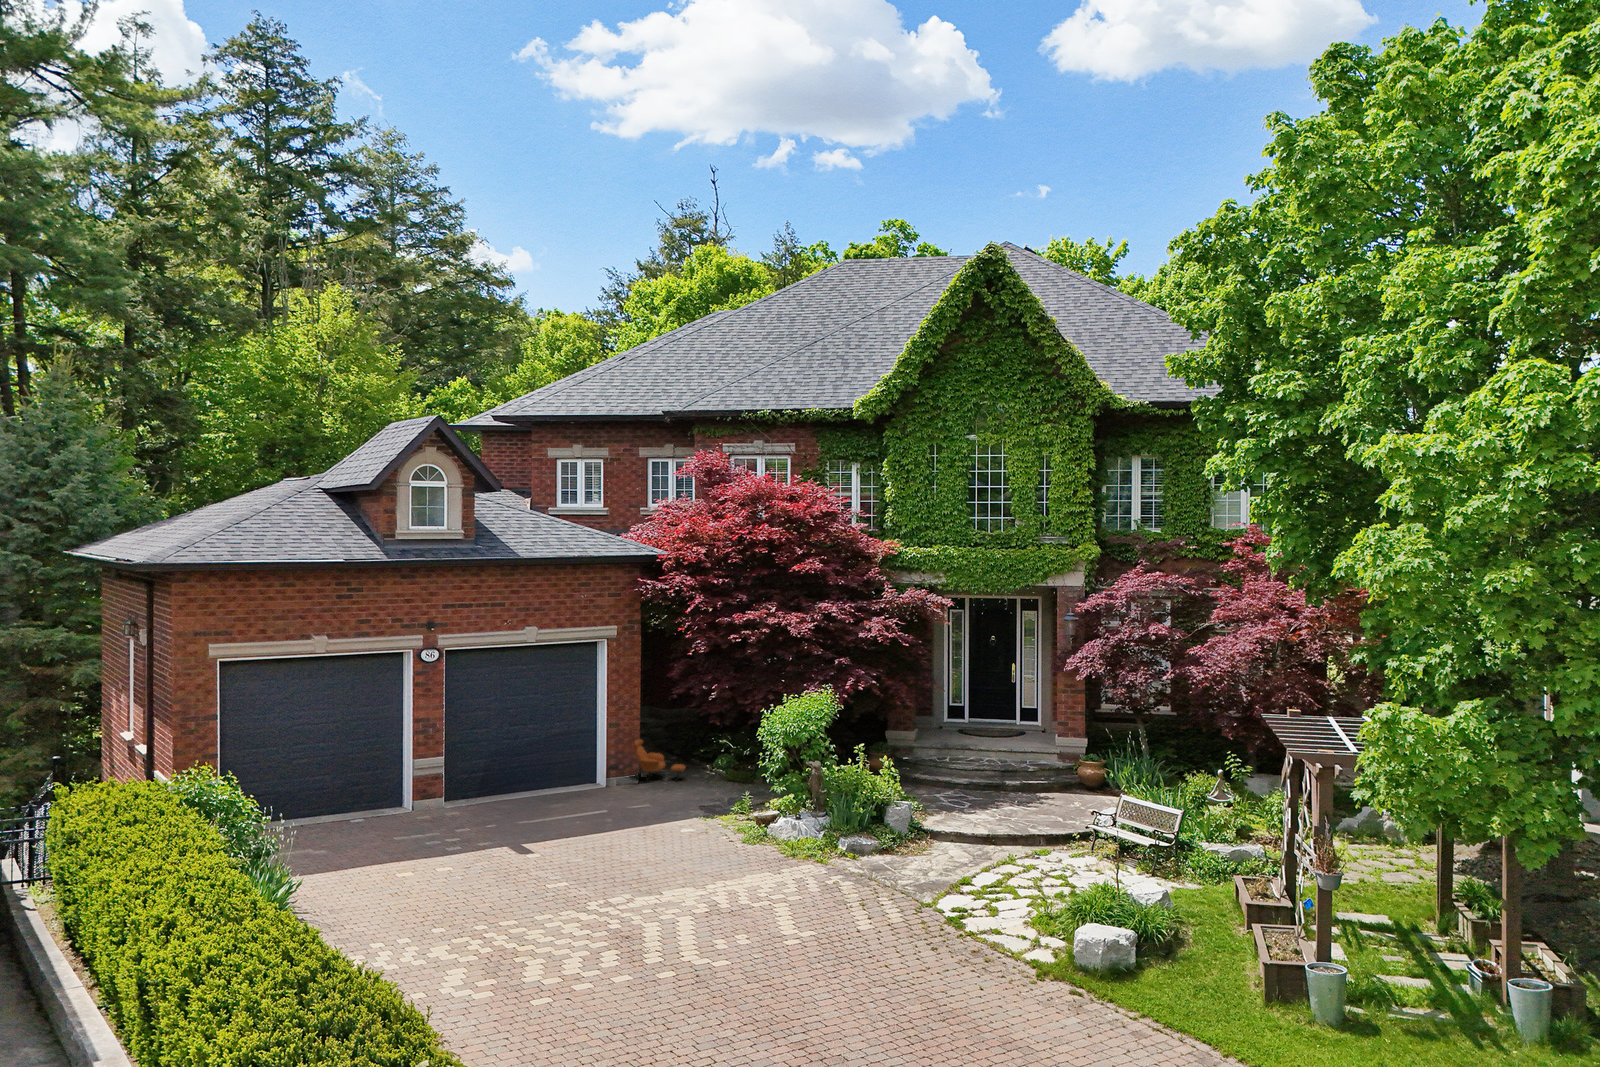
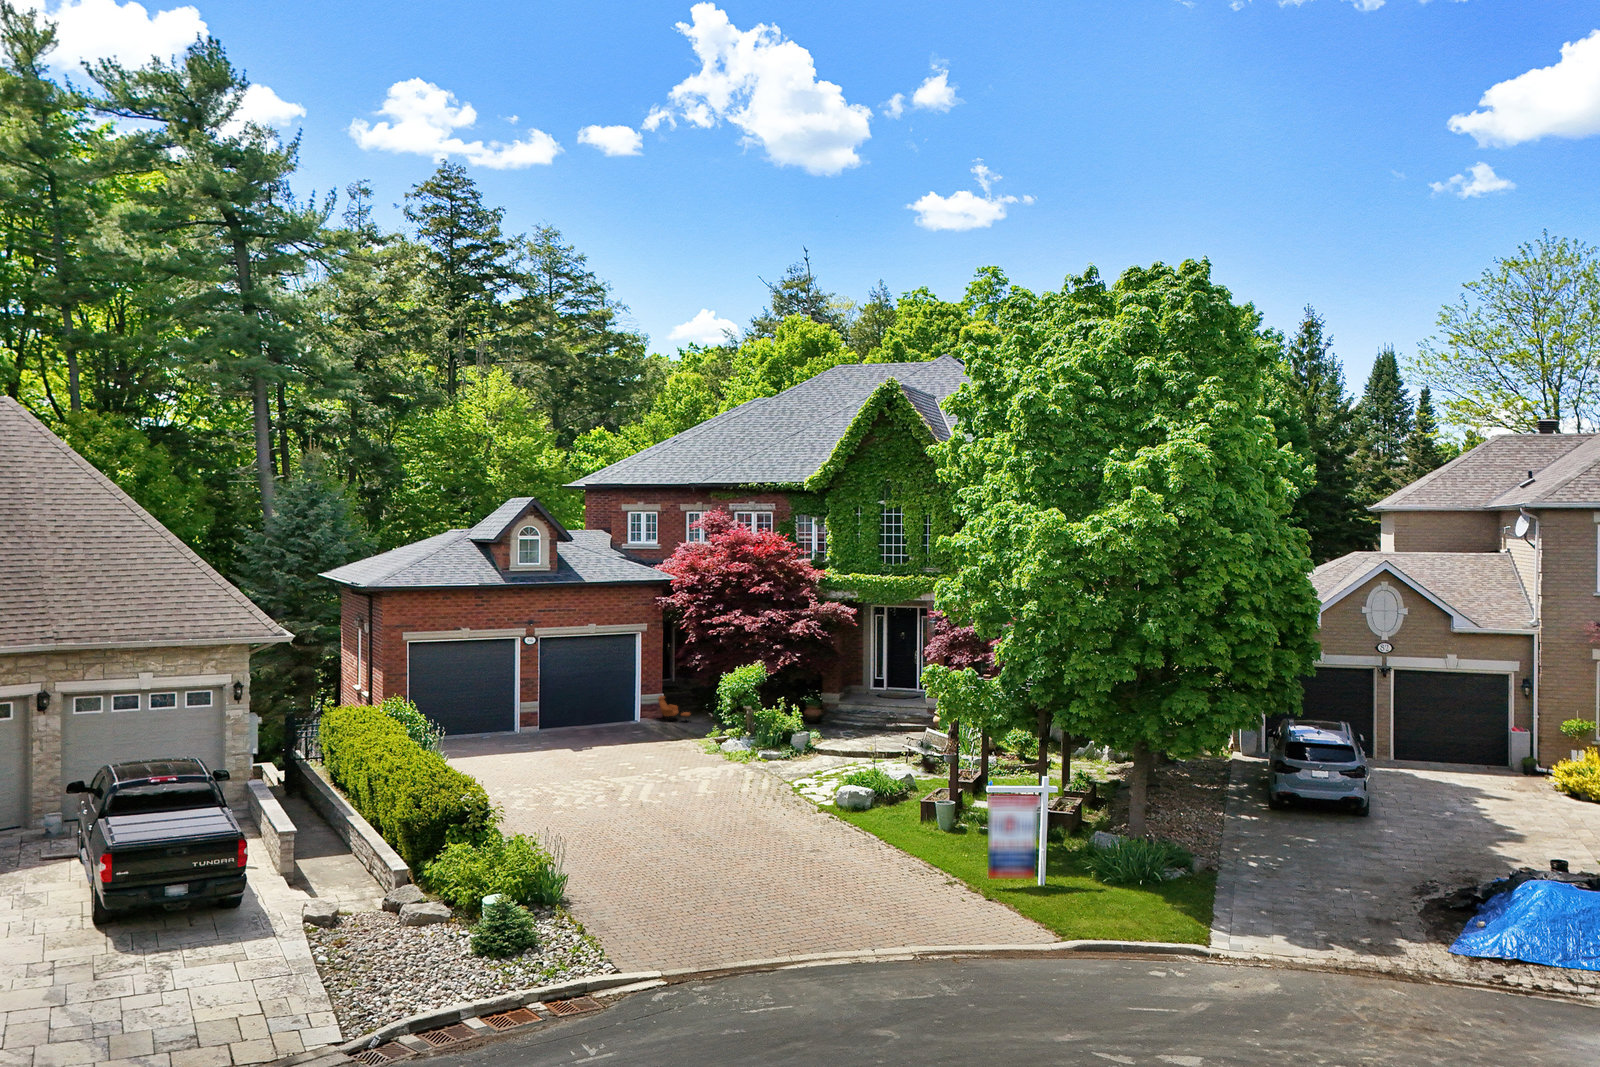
potted tree: none [1115,805,1153,866] -> present [916,739,937,772]

